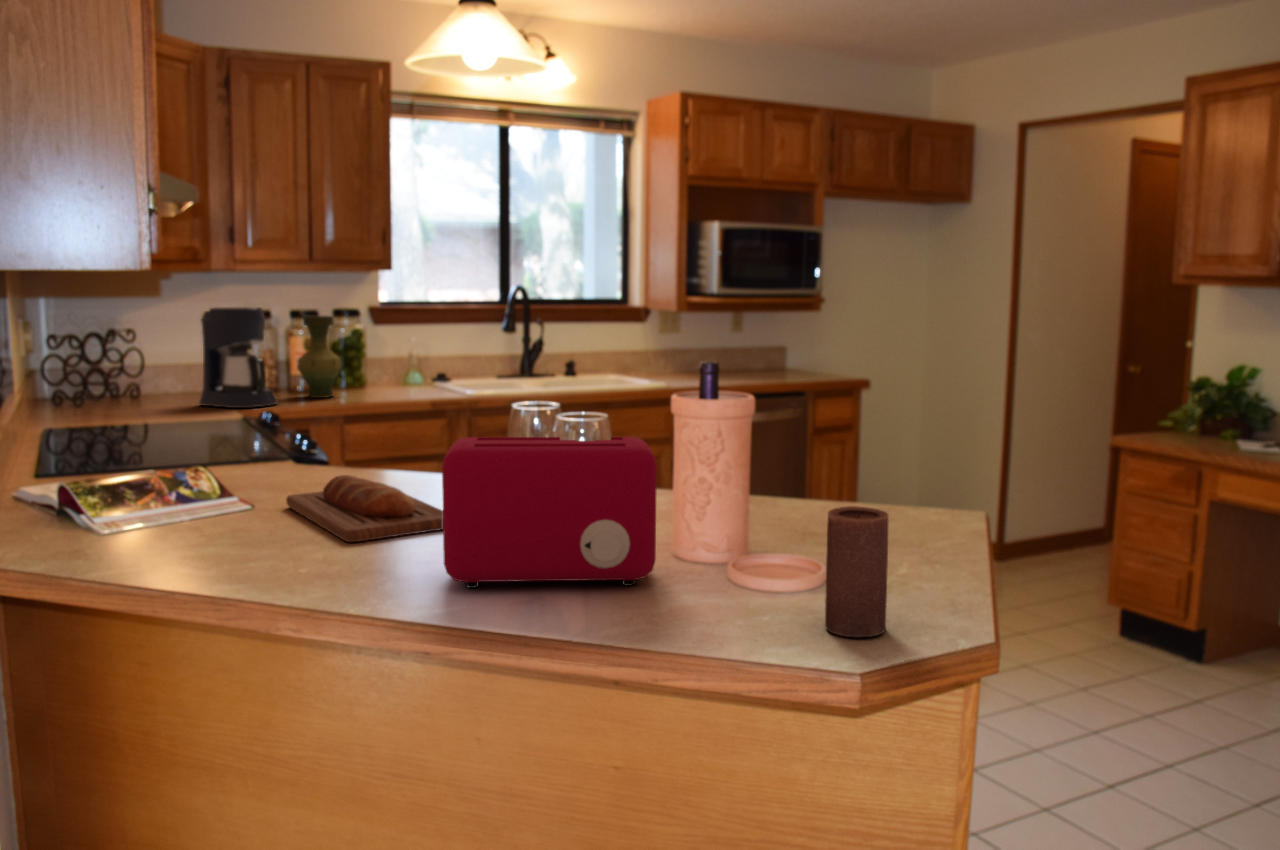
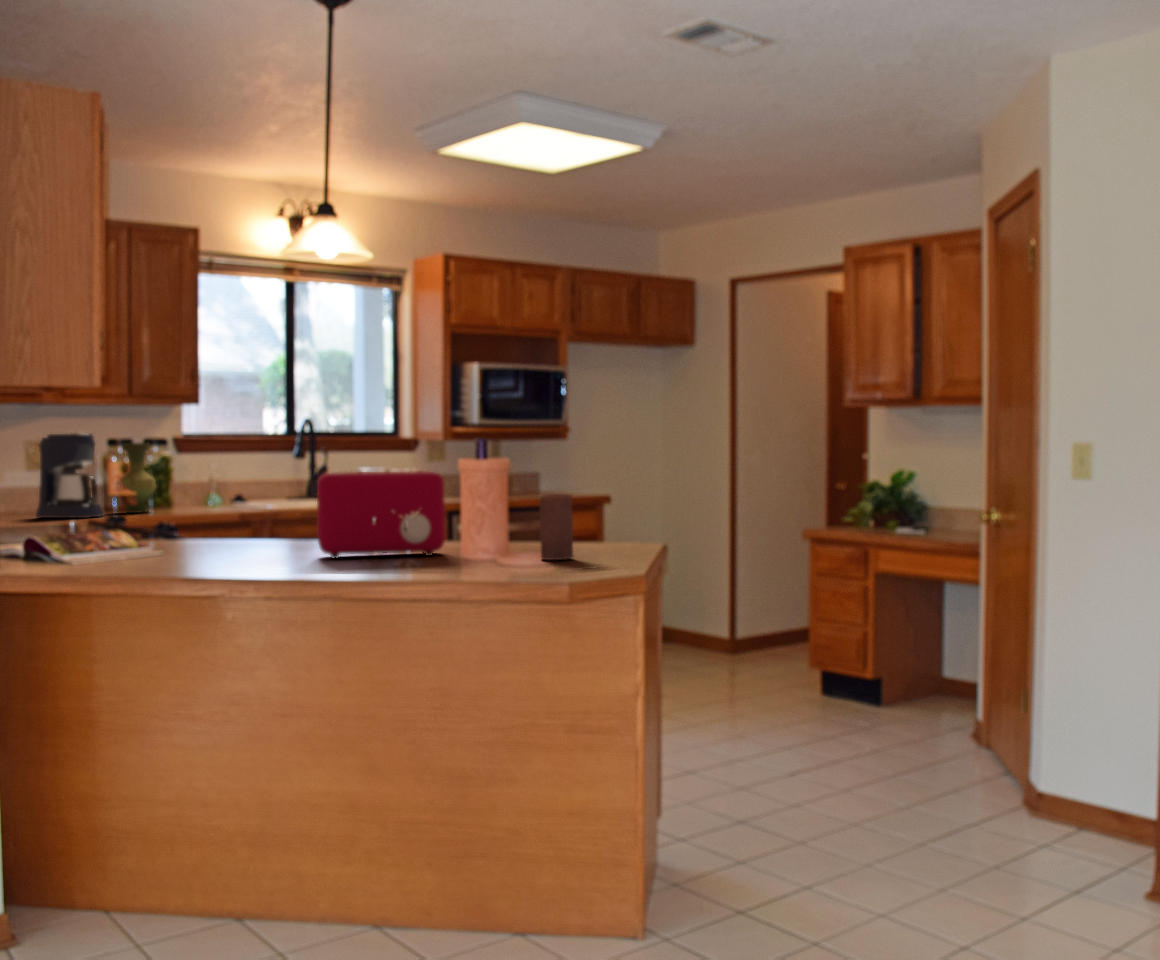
bread loaf: present [286,475,443,542] -> none [182,522,310,552]

